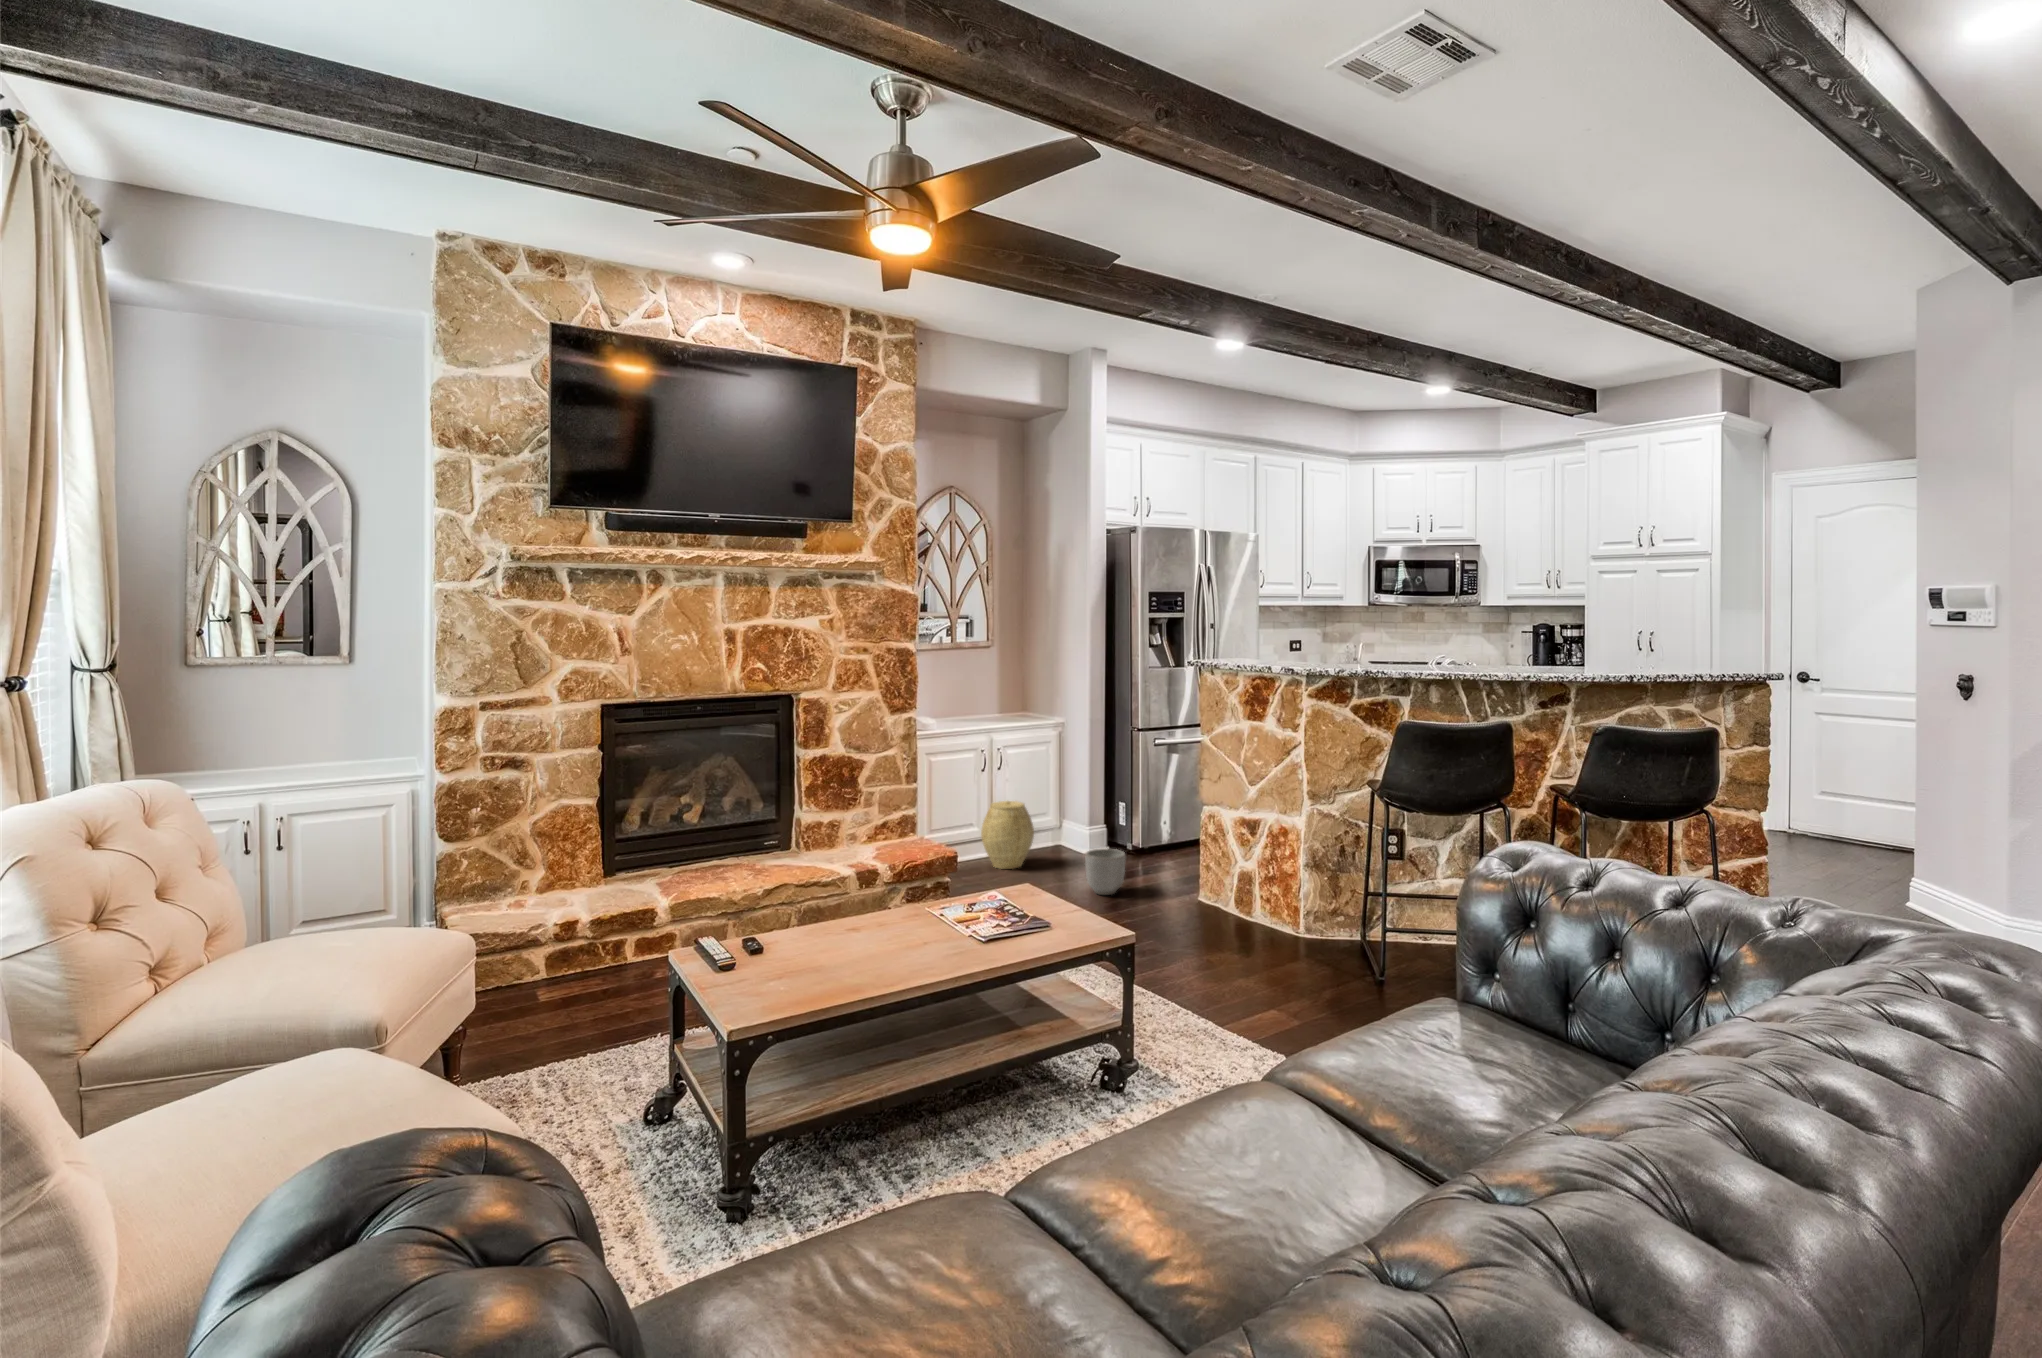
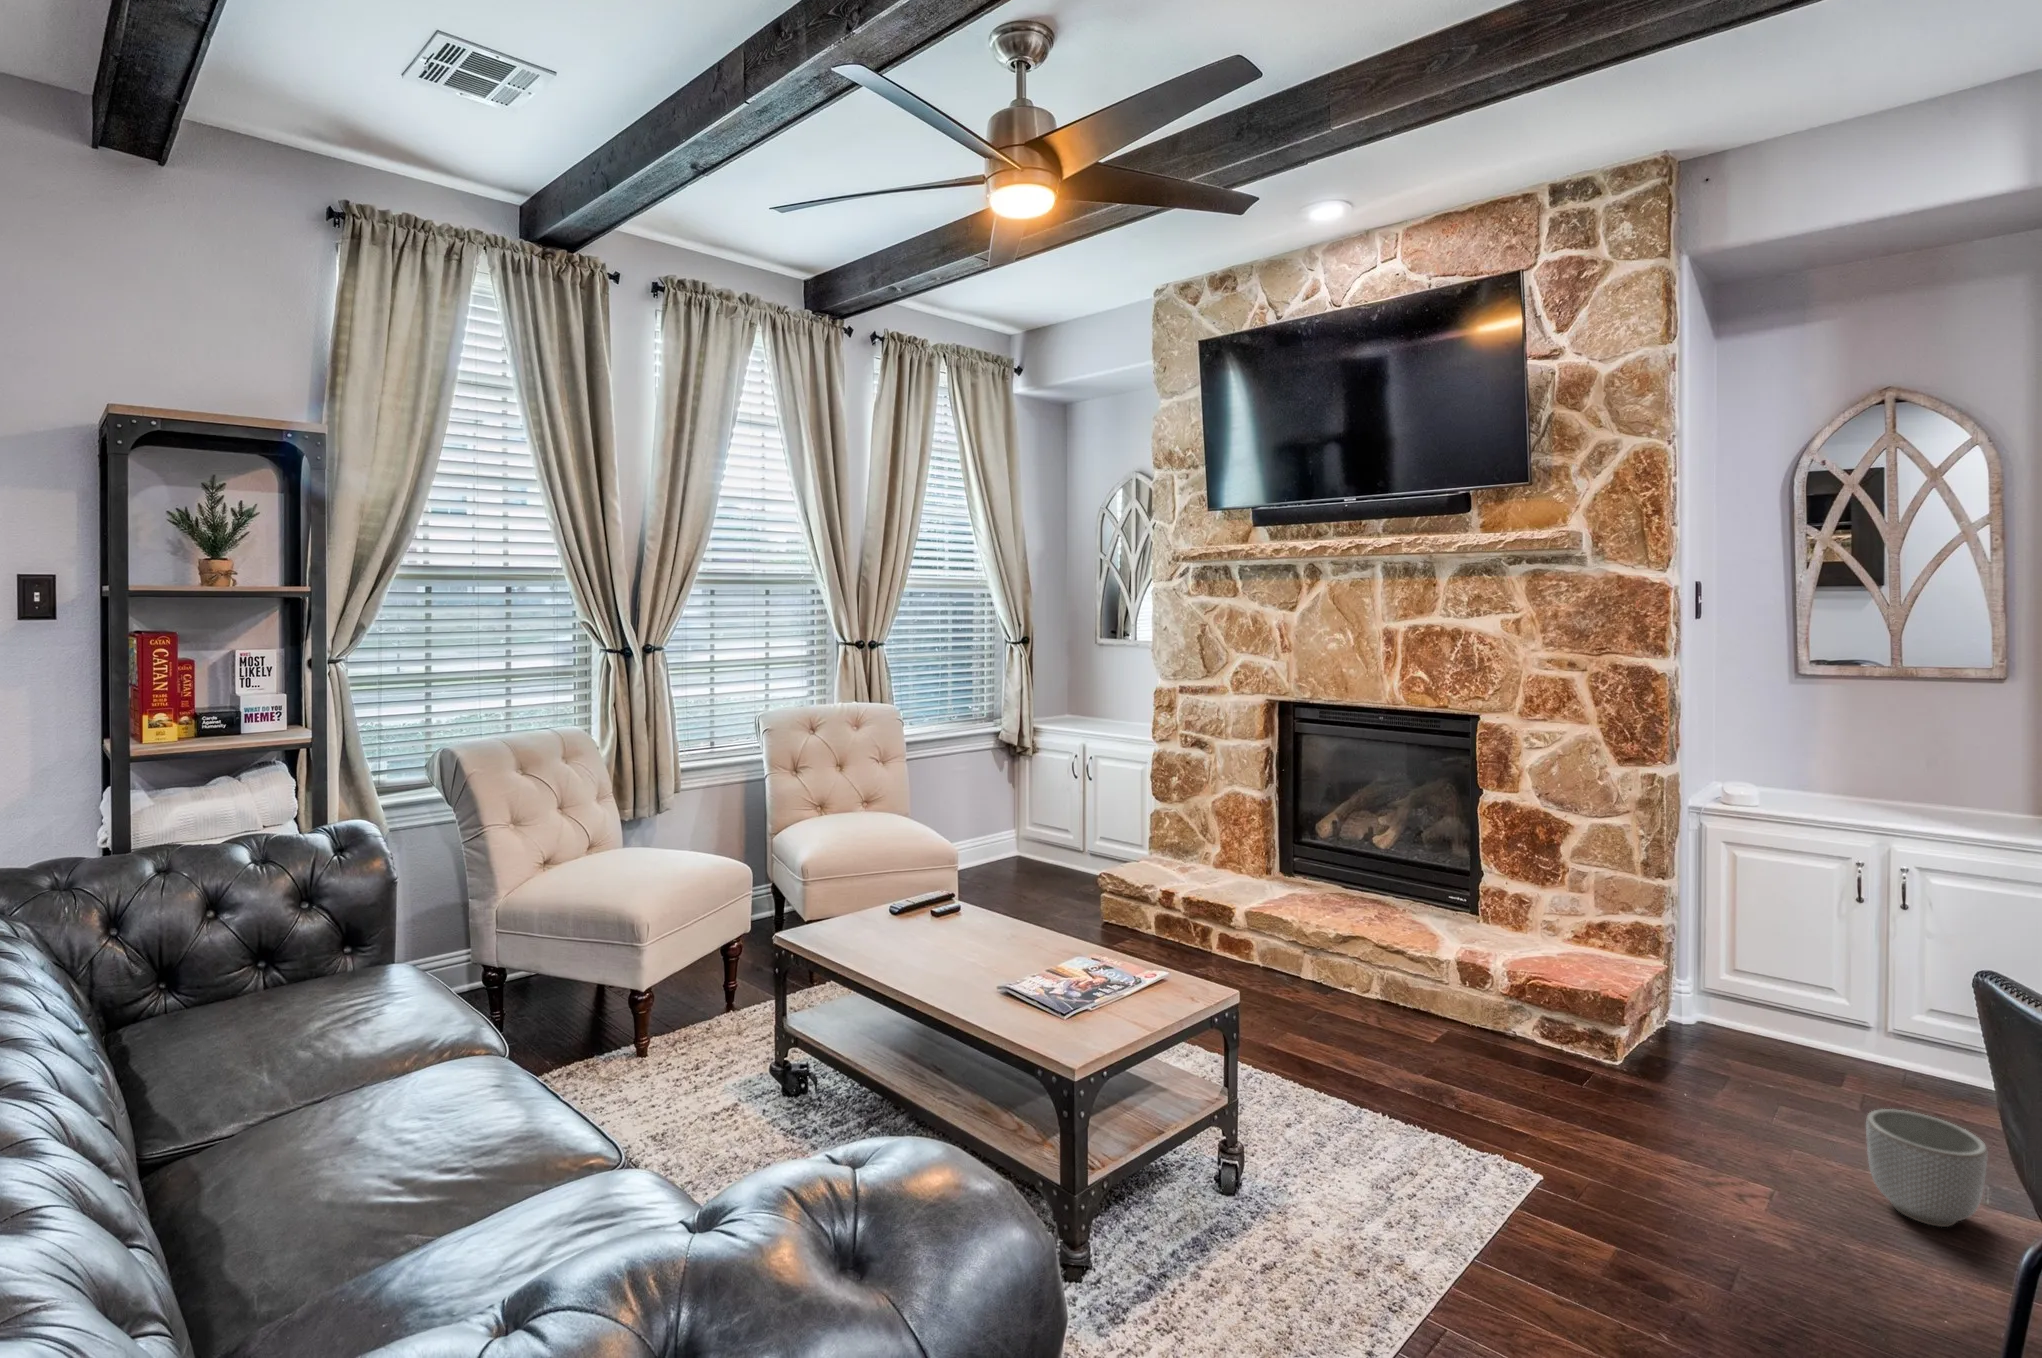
woven basket: present [981,801,1034,869] -> none [1815,961,1951,1100]

